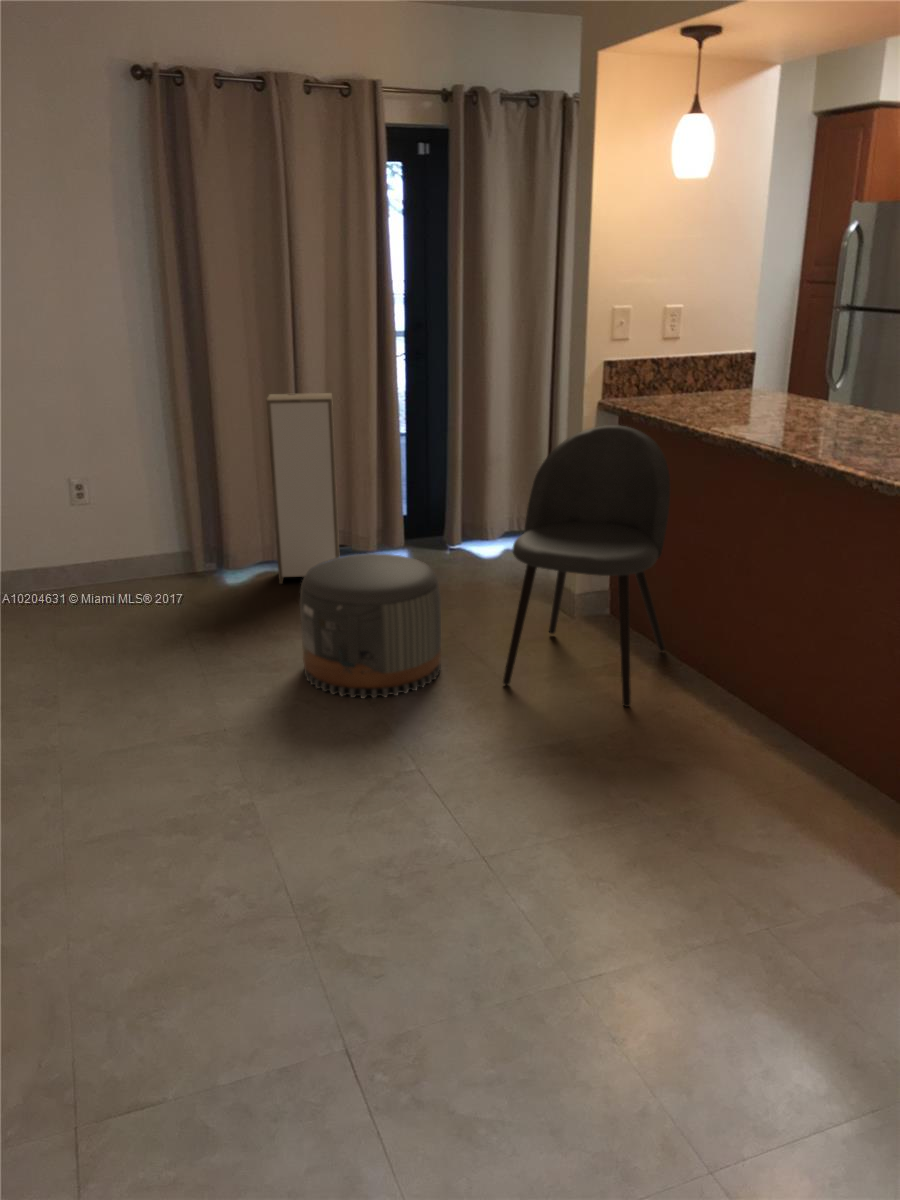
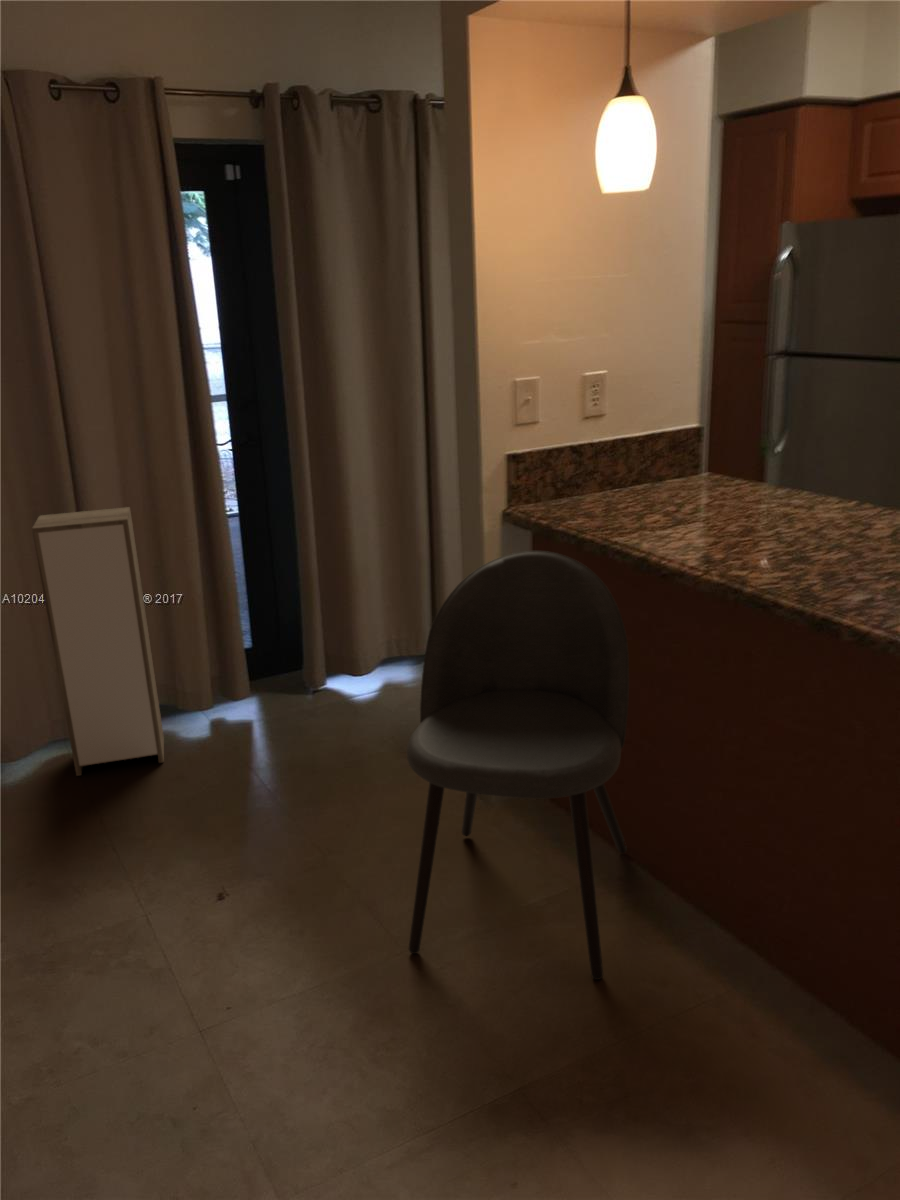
pouf: present [300,553,441,698] -> none [85,761,314,1014]

